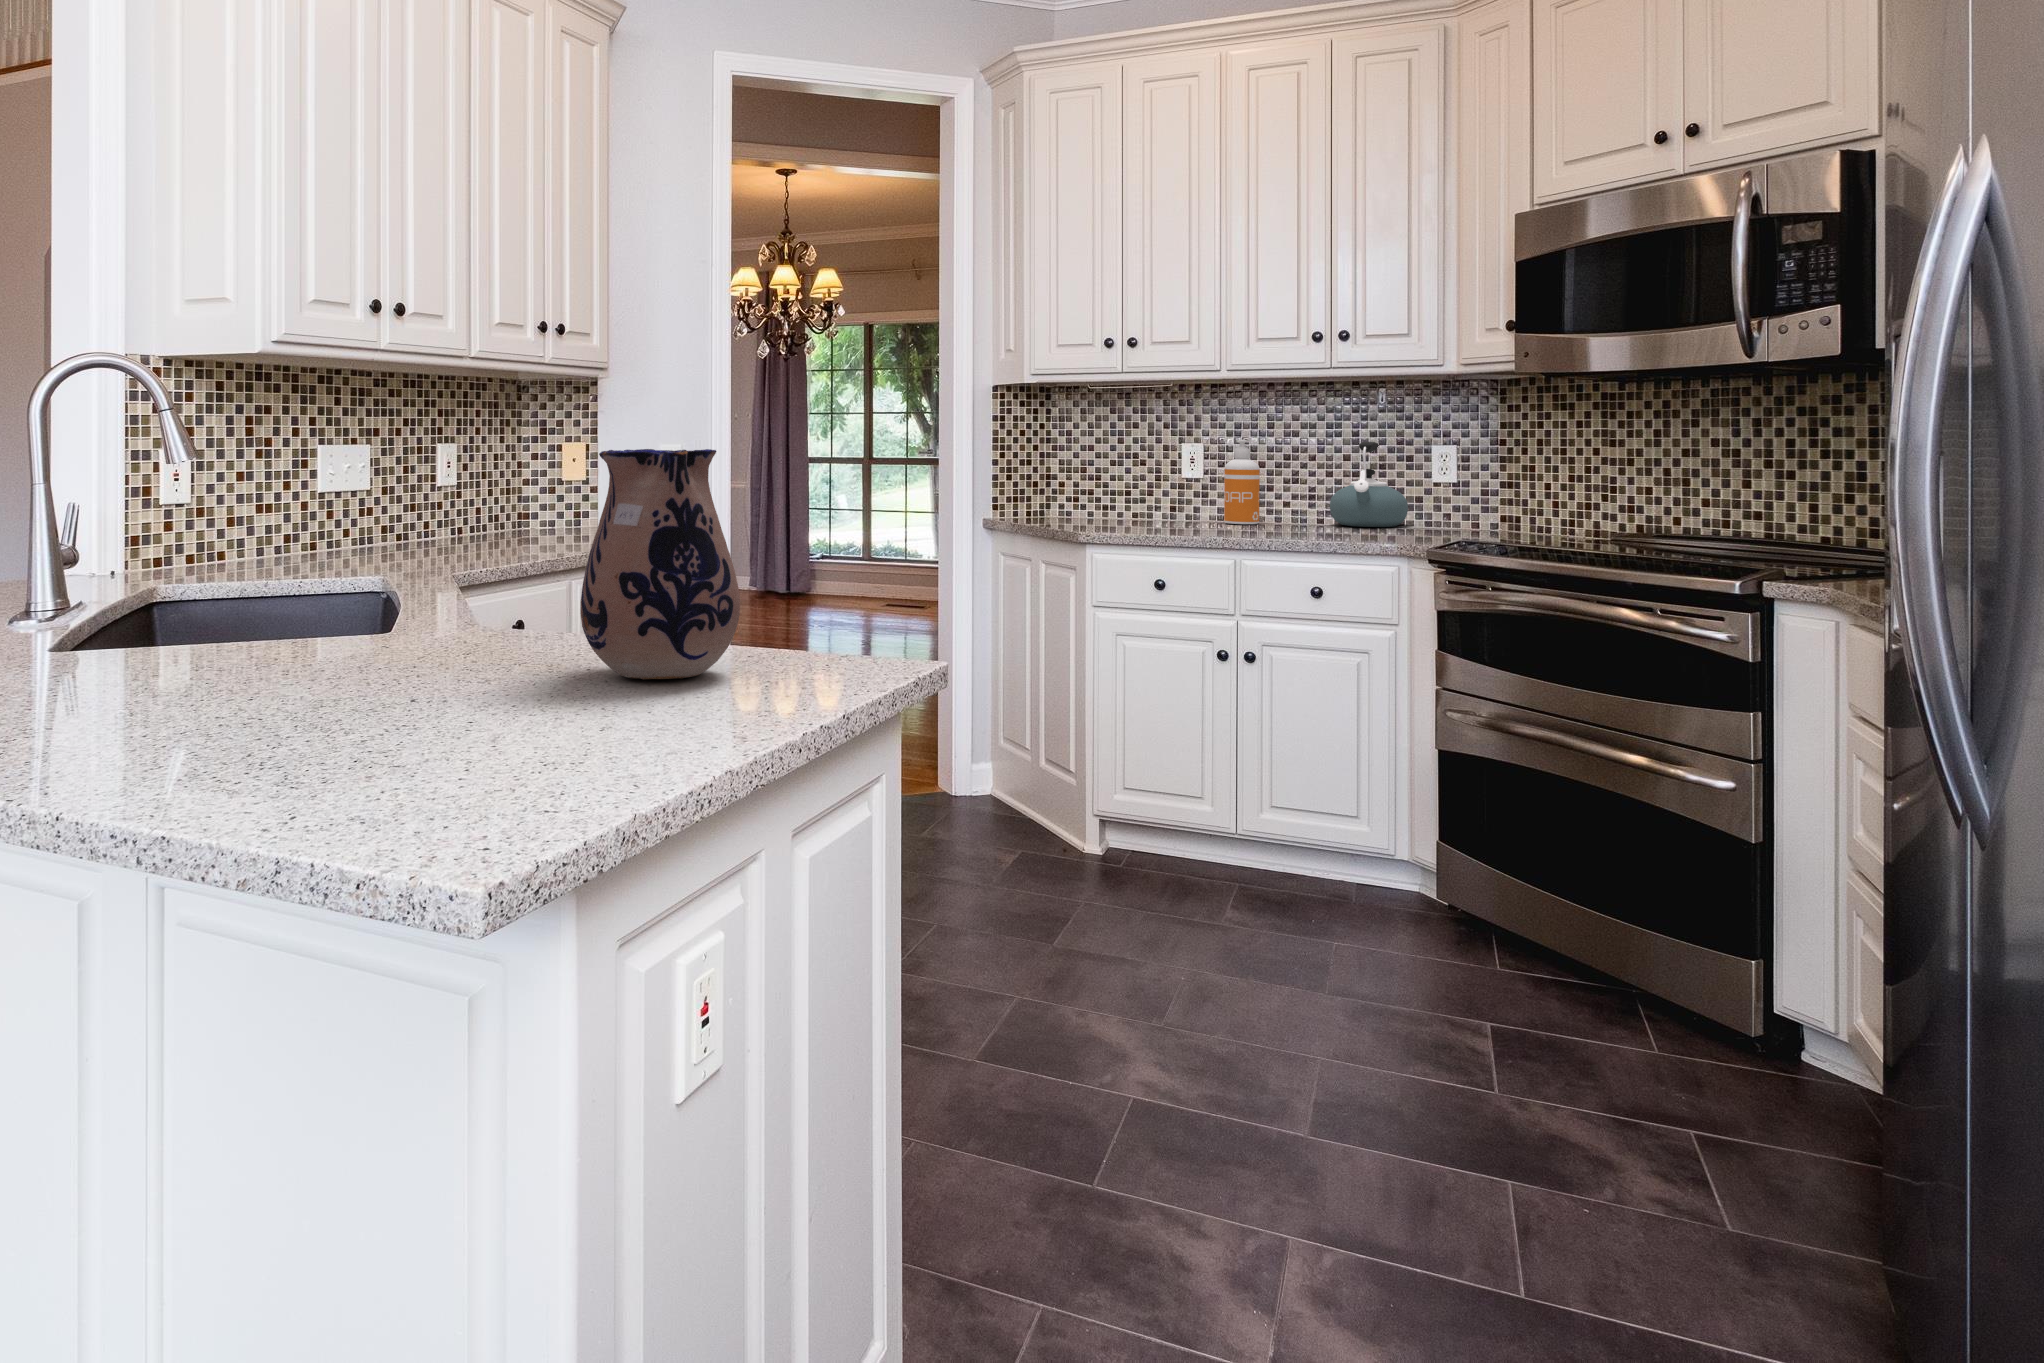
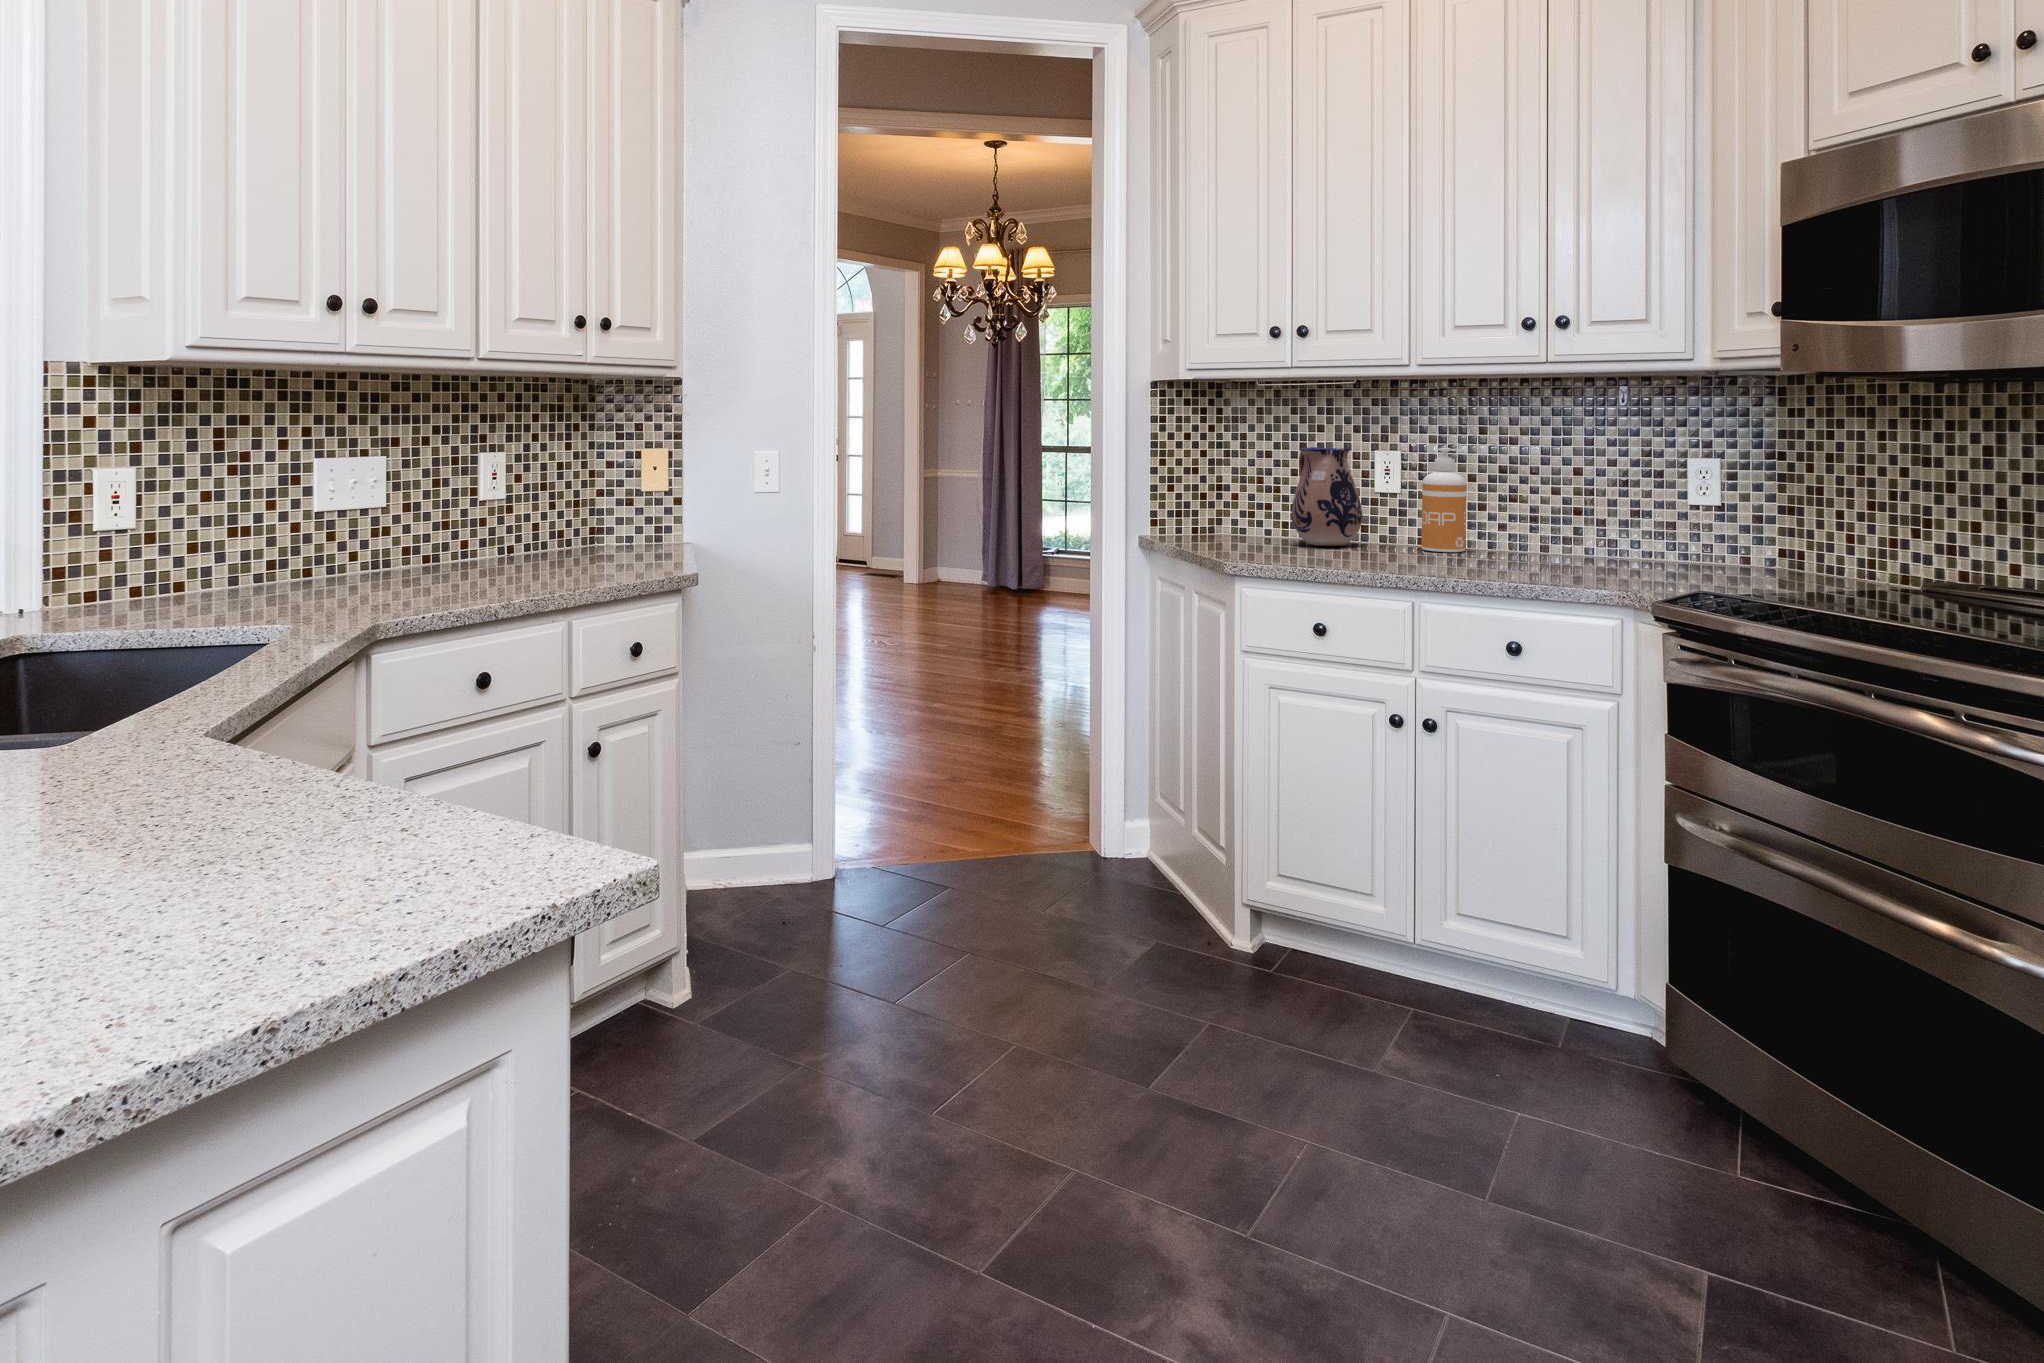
kettle: present [1330,442,1408,527] -> none [1553,453,1654,561]
ceramic pitcher: present [580,449,740,680] -> present [1291,447,1362,546]

